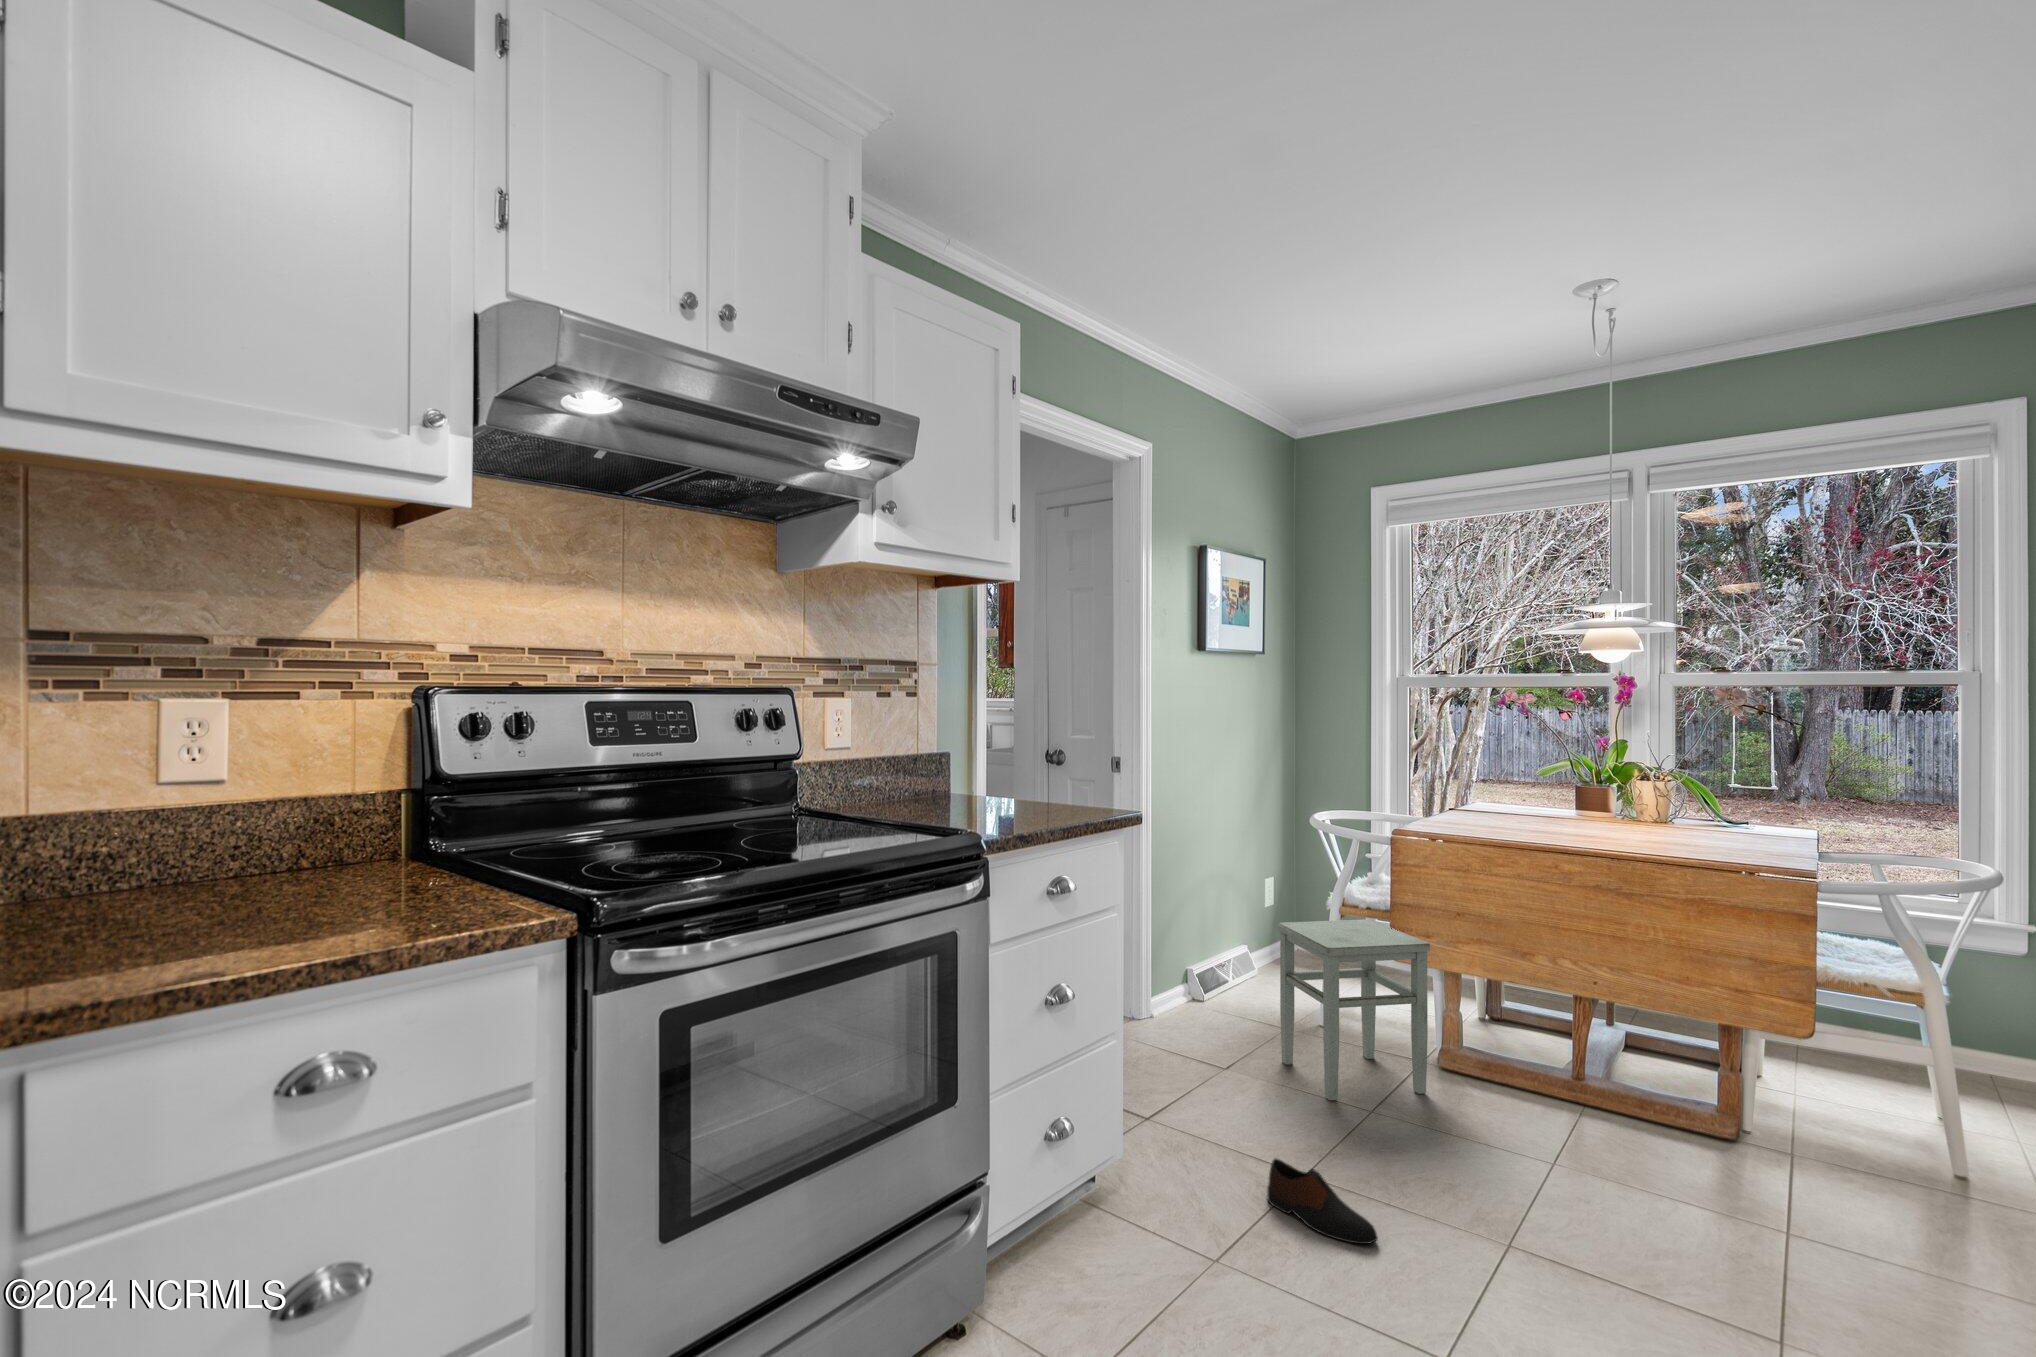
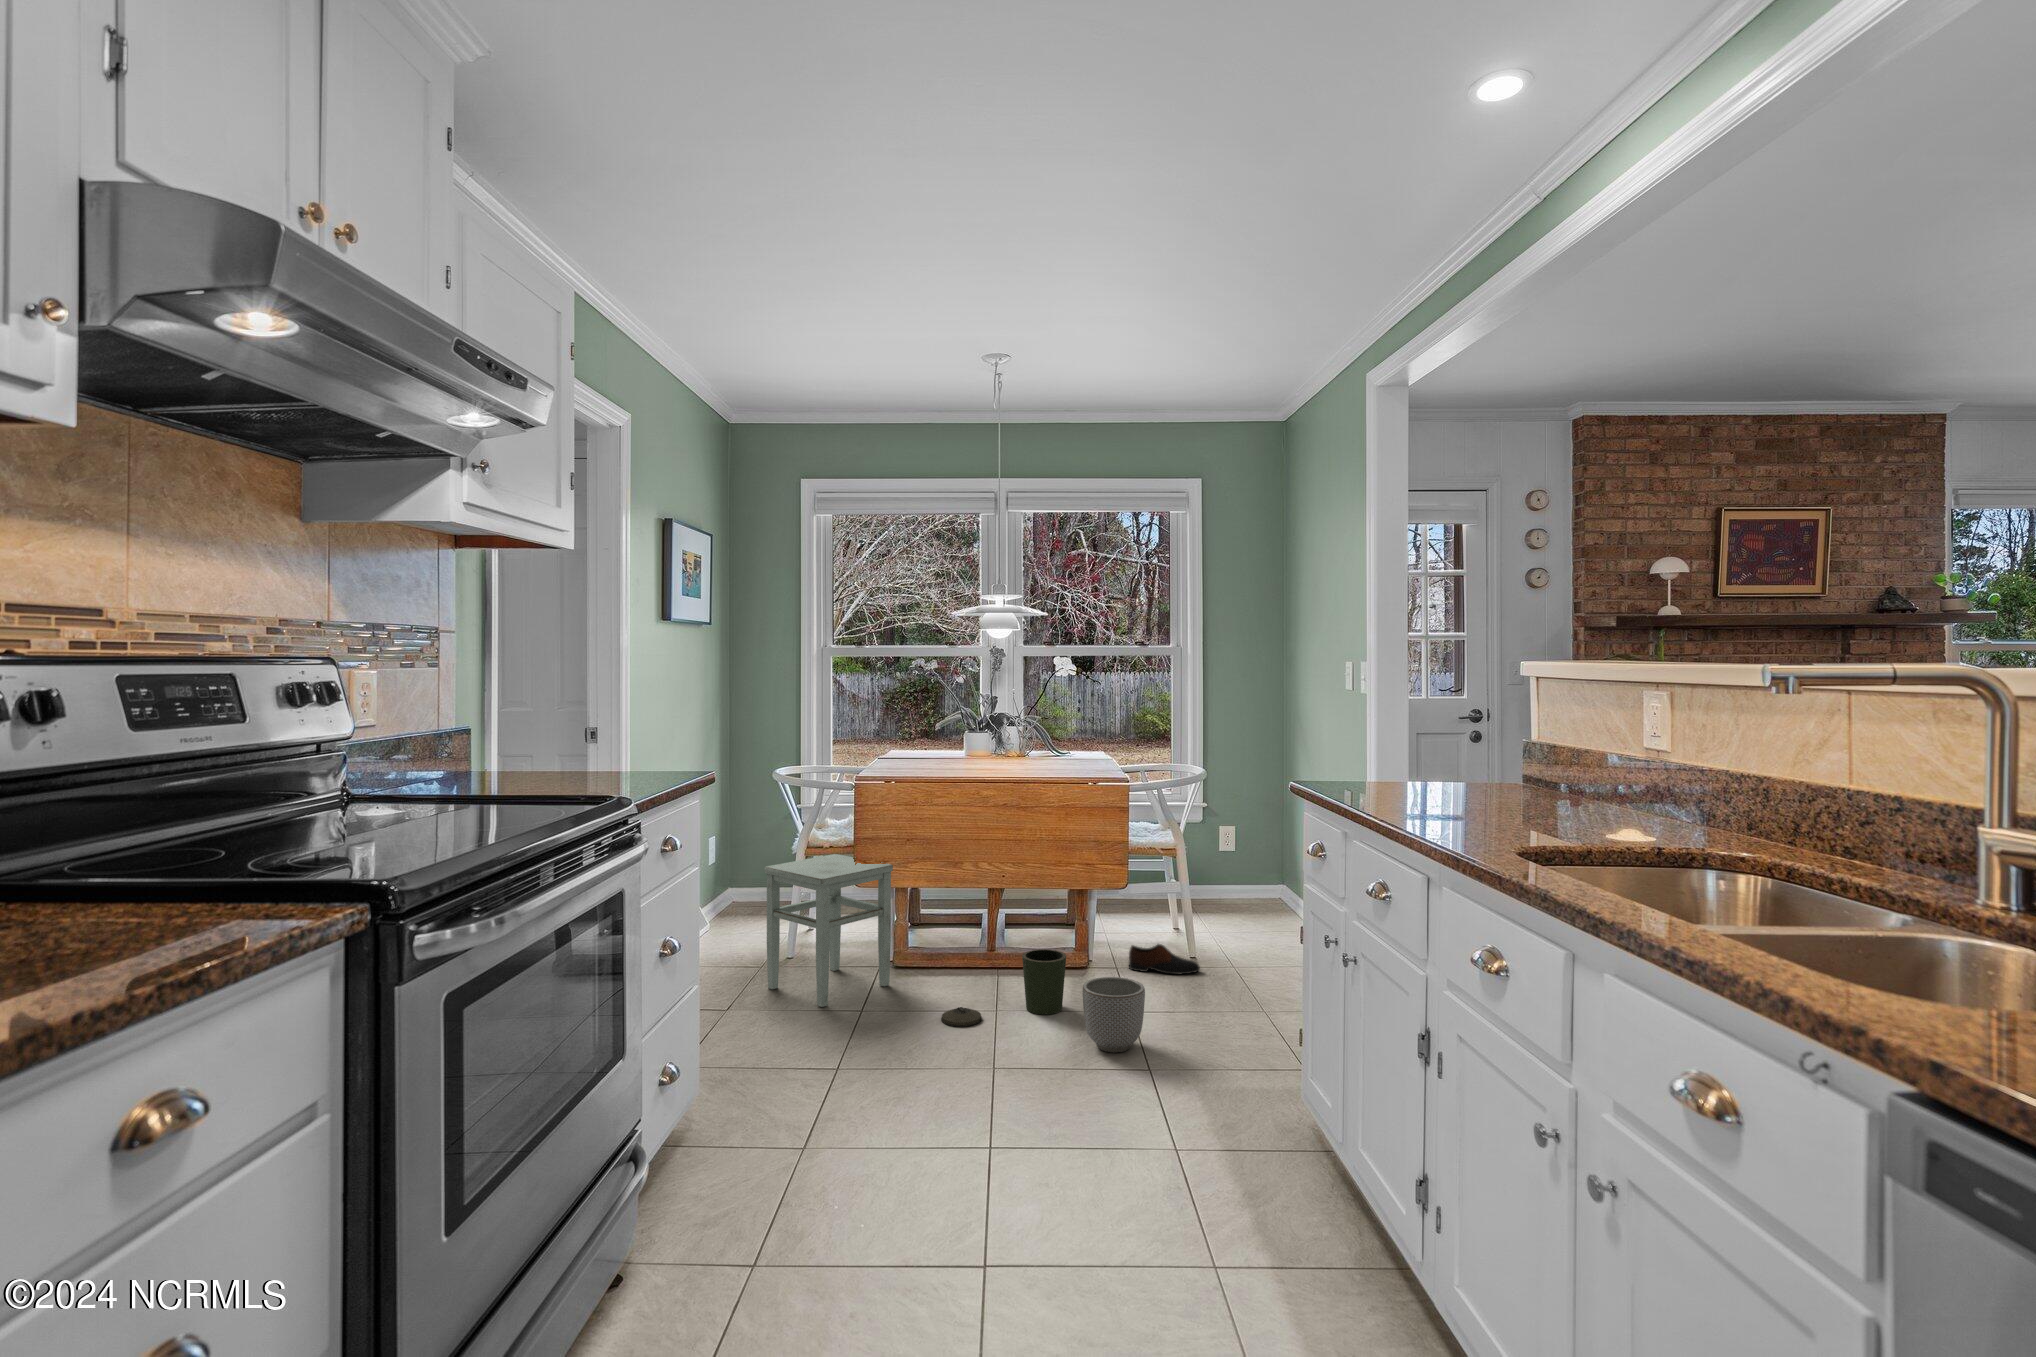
trash can: none [1473,1097,1675,1198] -> present [941,949,1066,1027]
shoe: present [1267,1158,1378,1244] -> present [1129,944,1200,975]
planter: none [1677,1166,1795,1297] -> present [1083,977,1145,1053]

